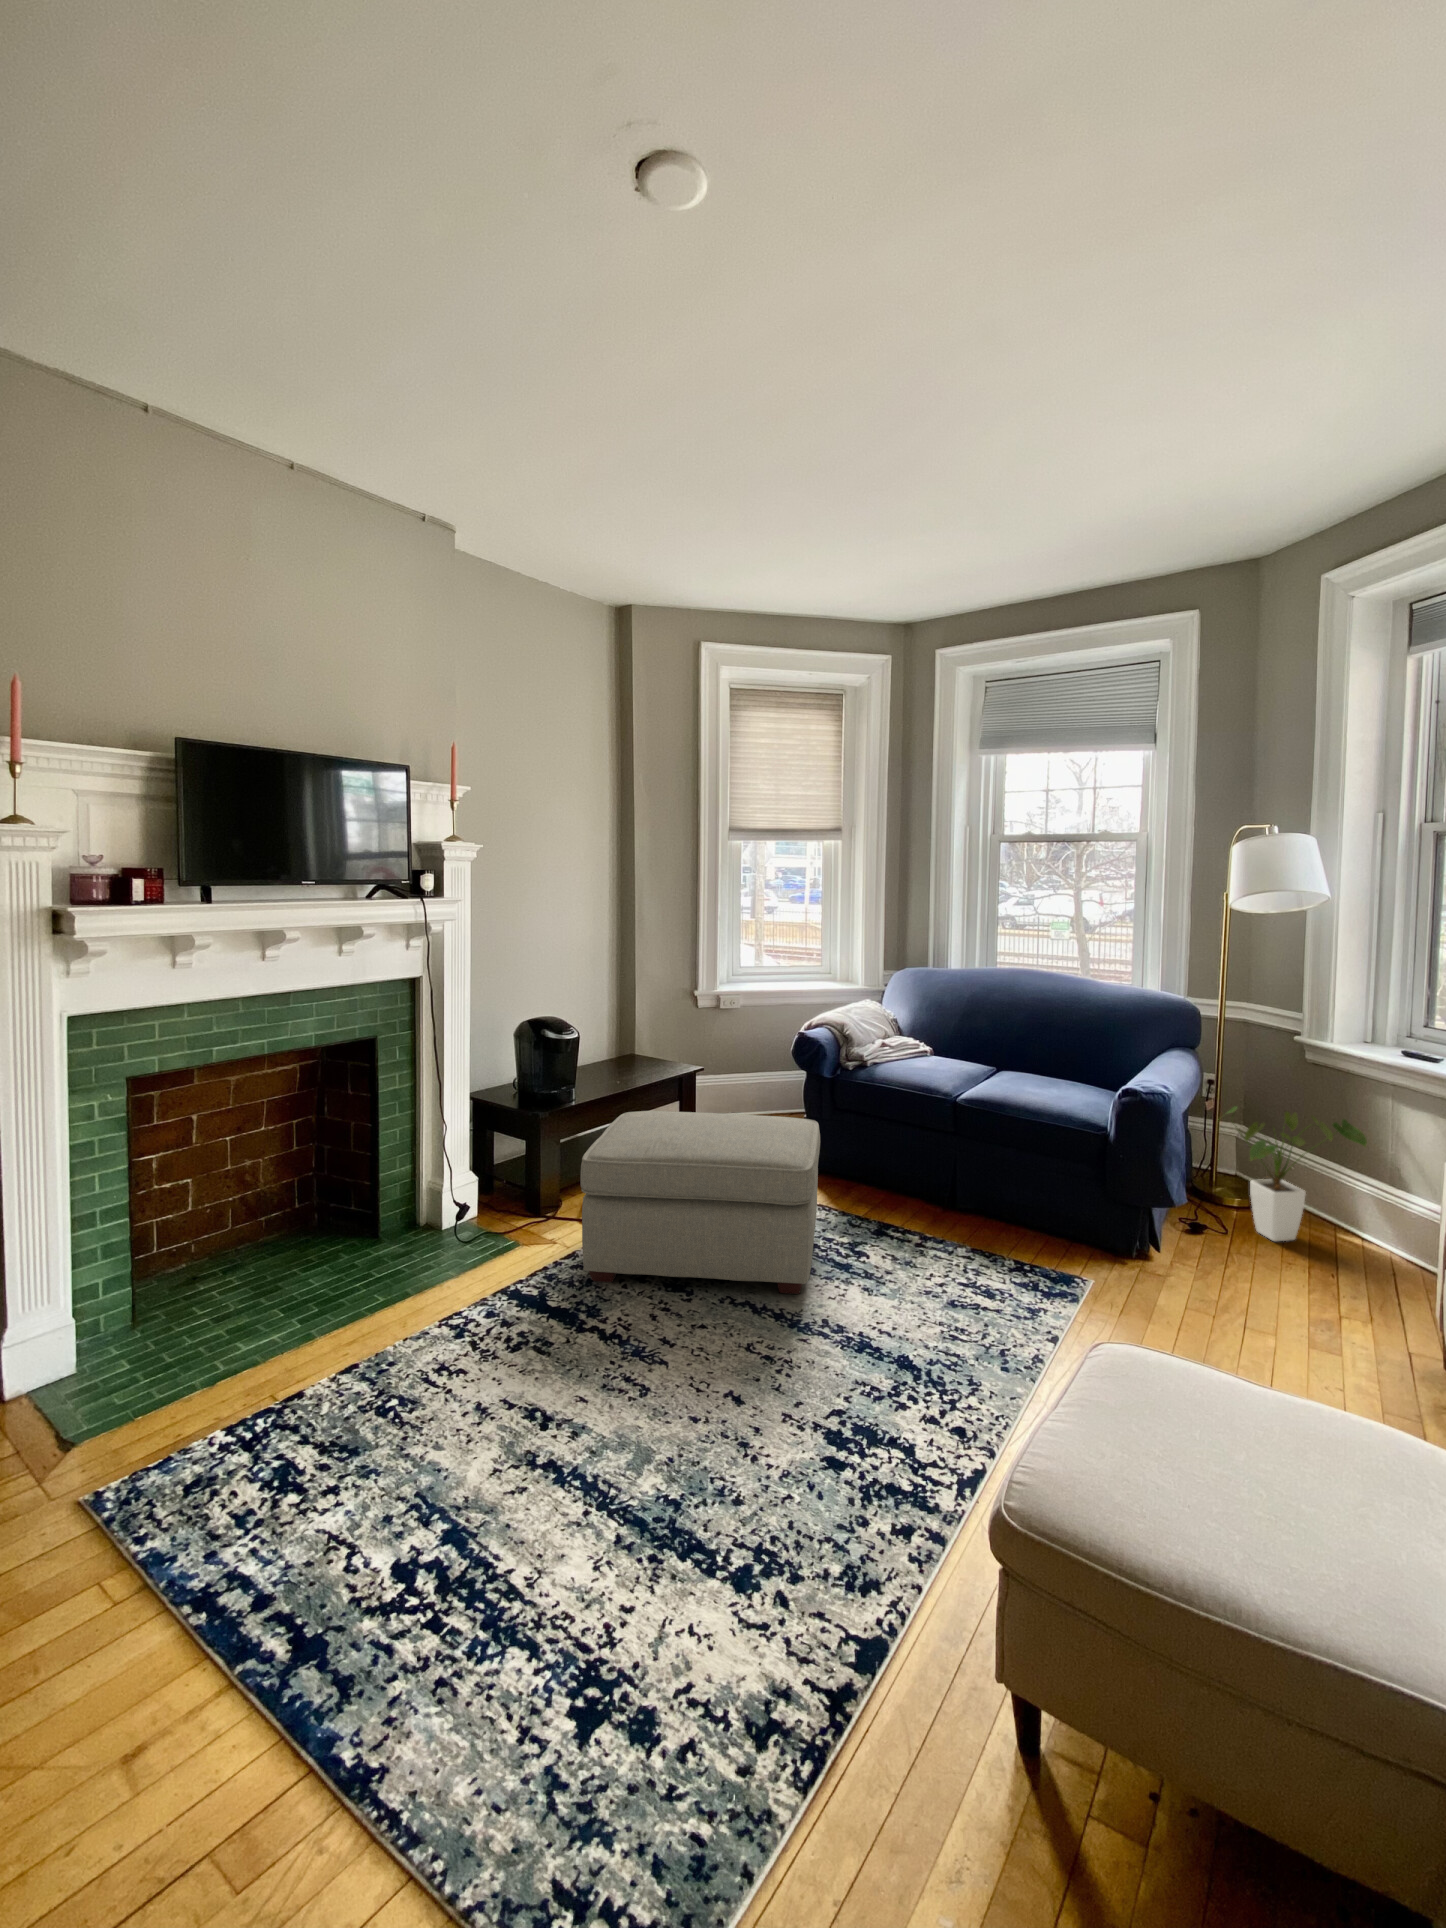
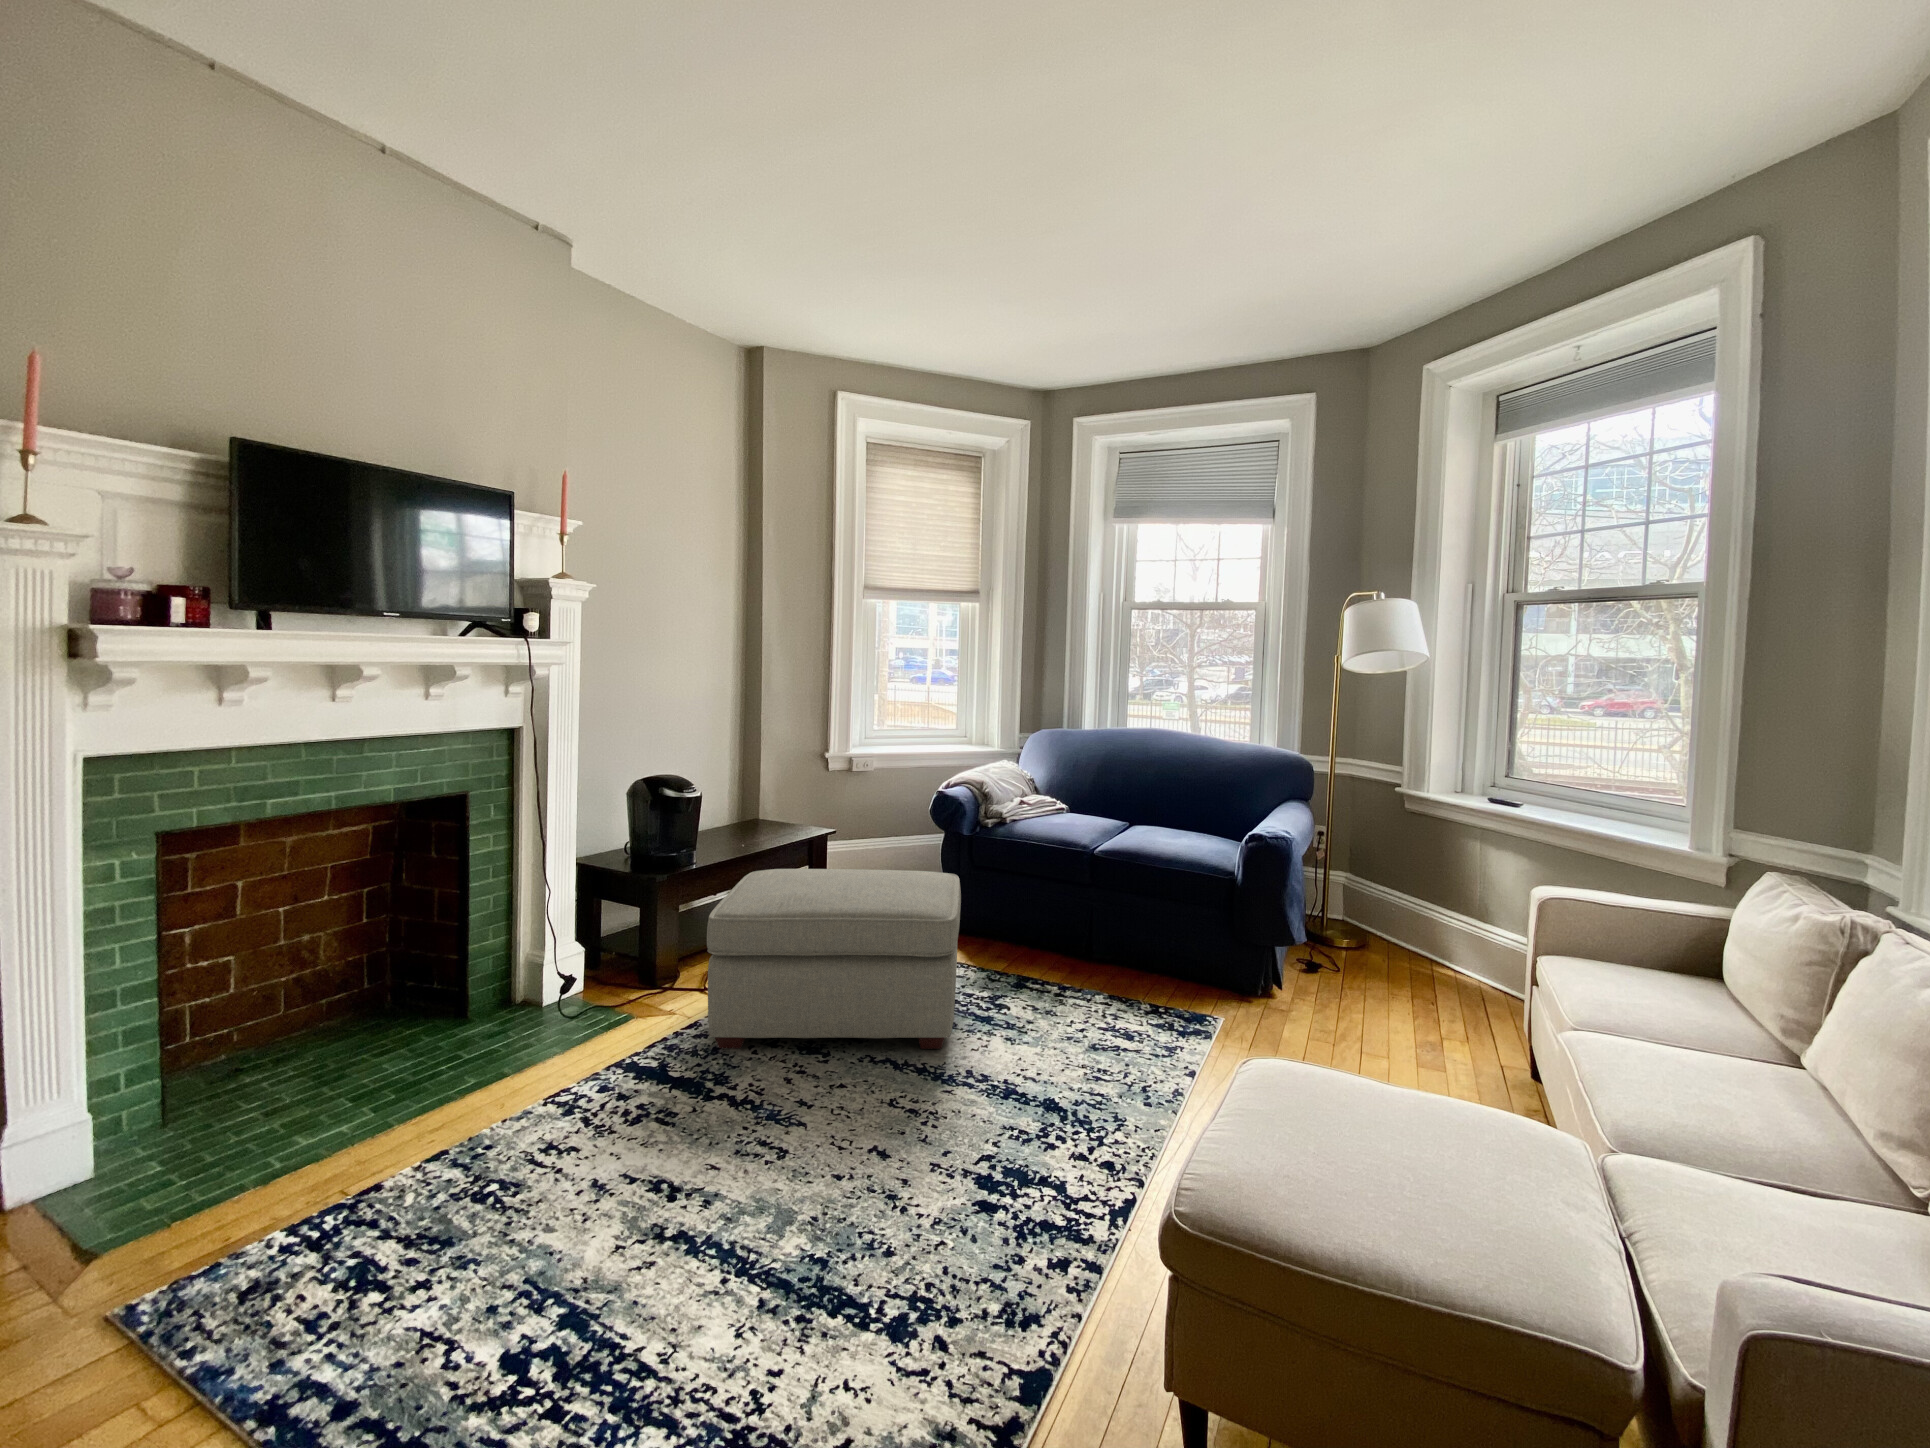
house plant: present [1220,1106,1367,1241] -> none [1338,851,1470,978]

